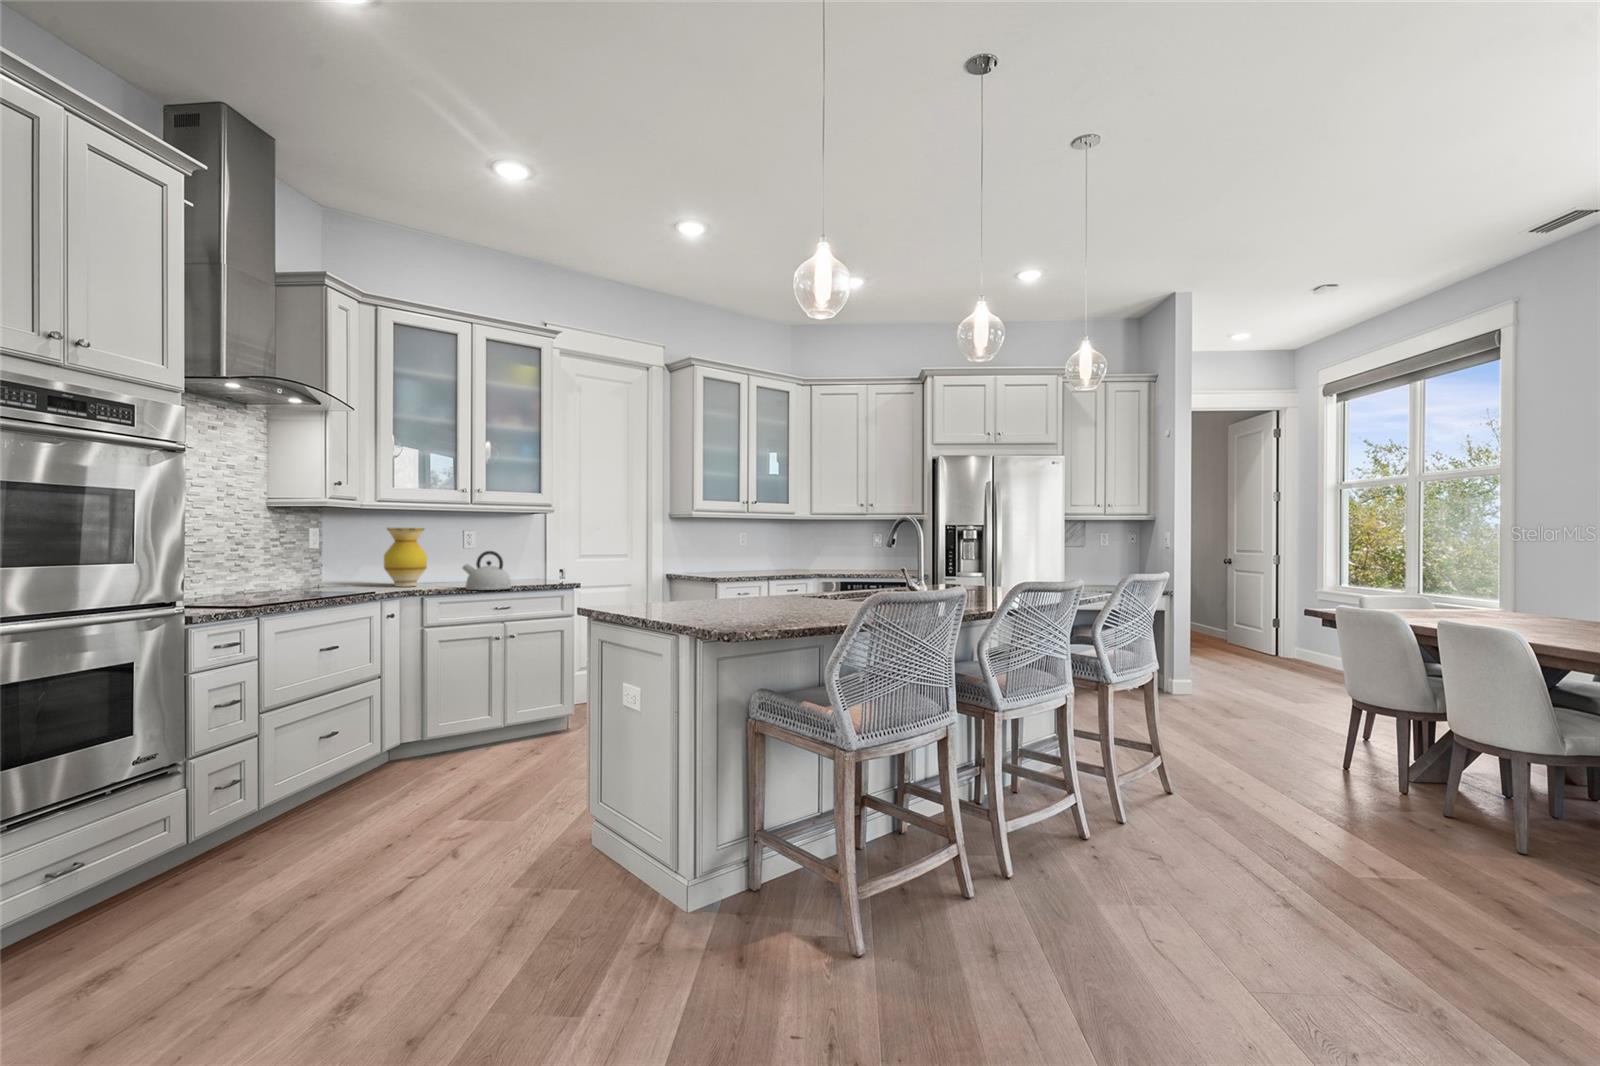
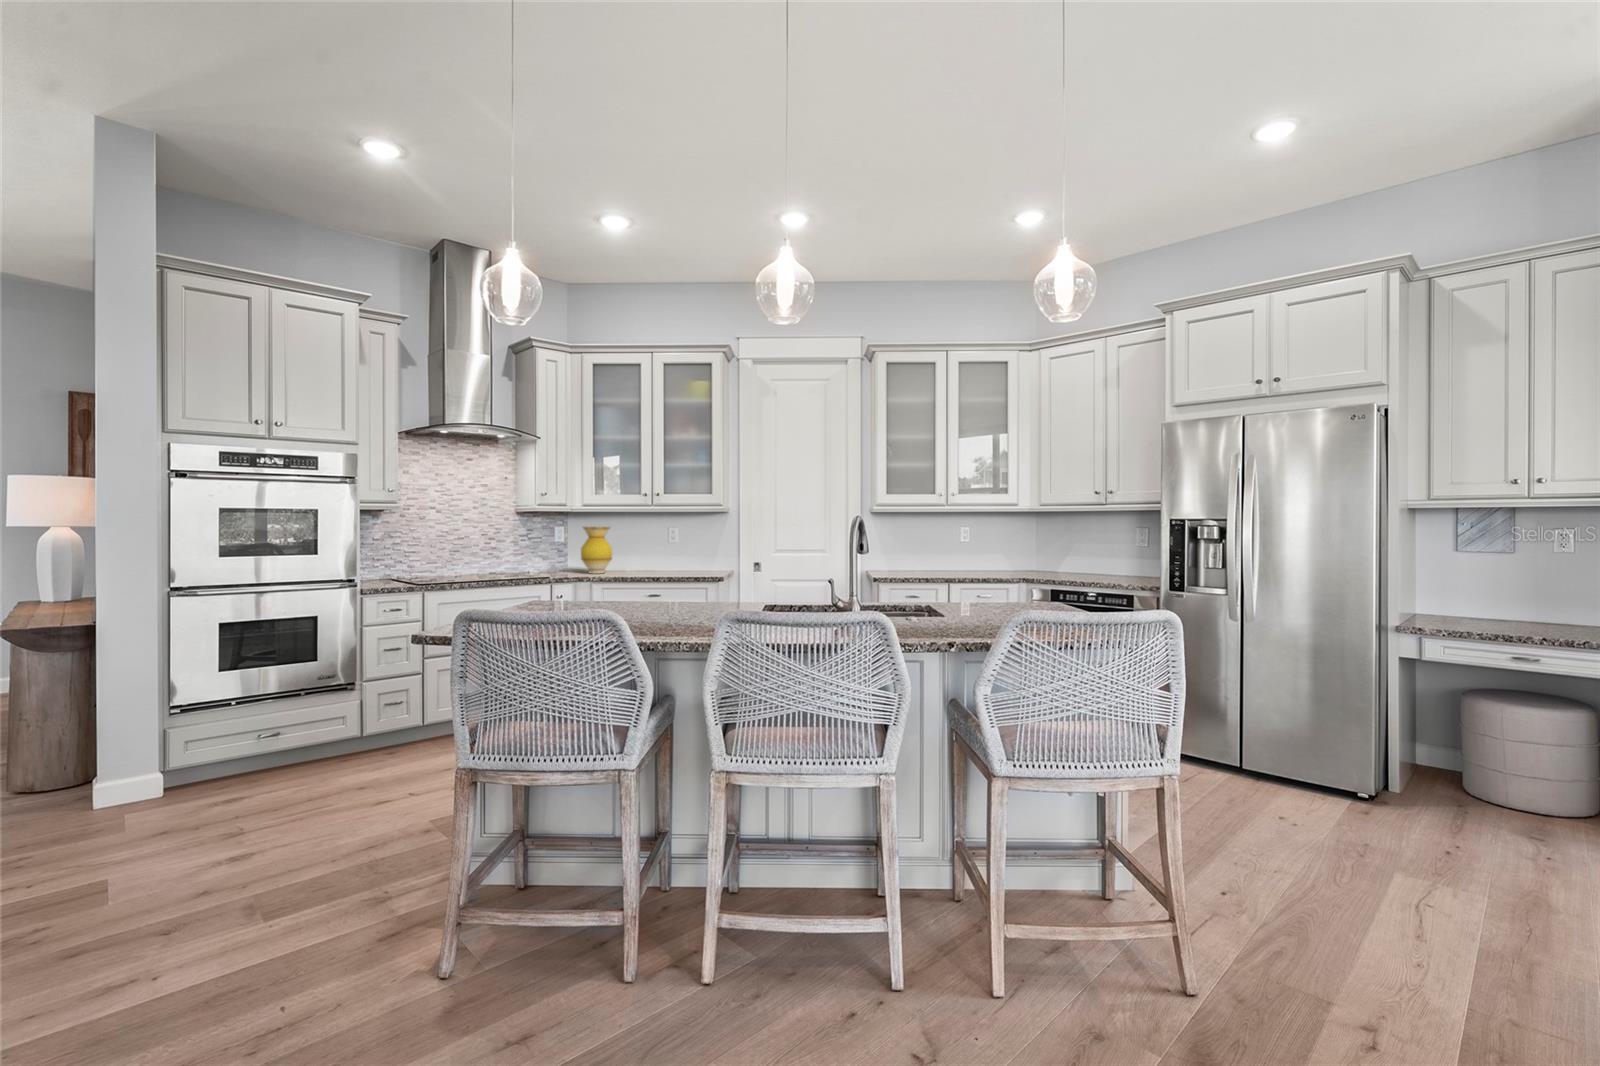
kettle: present [463,551,512,590] -> none [617,546,656,580]

